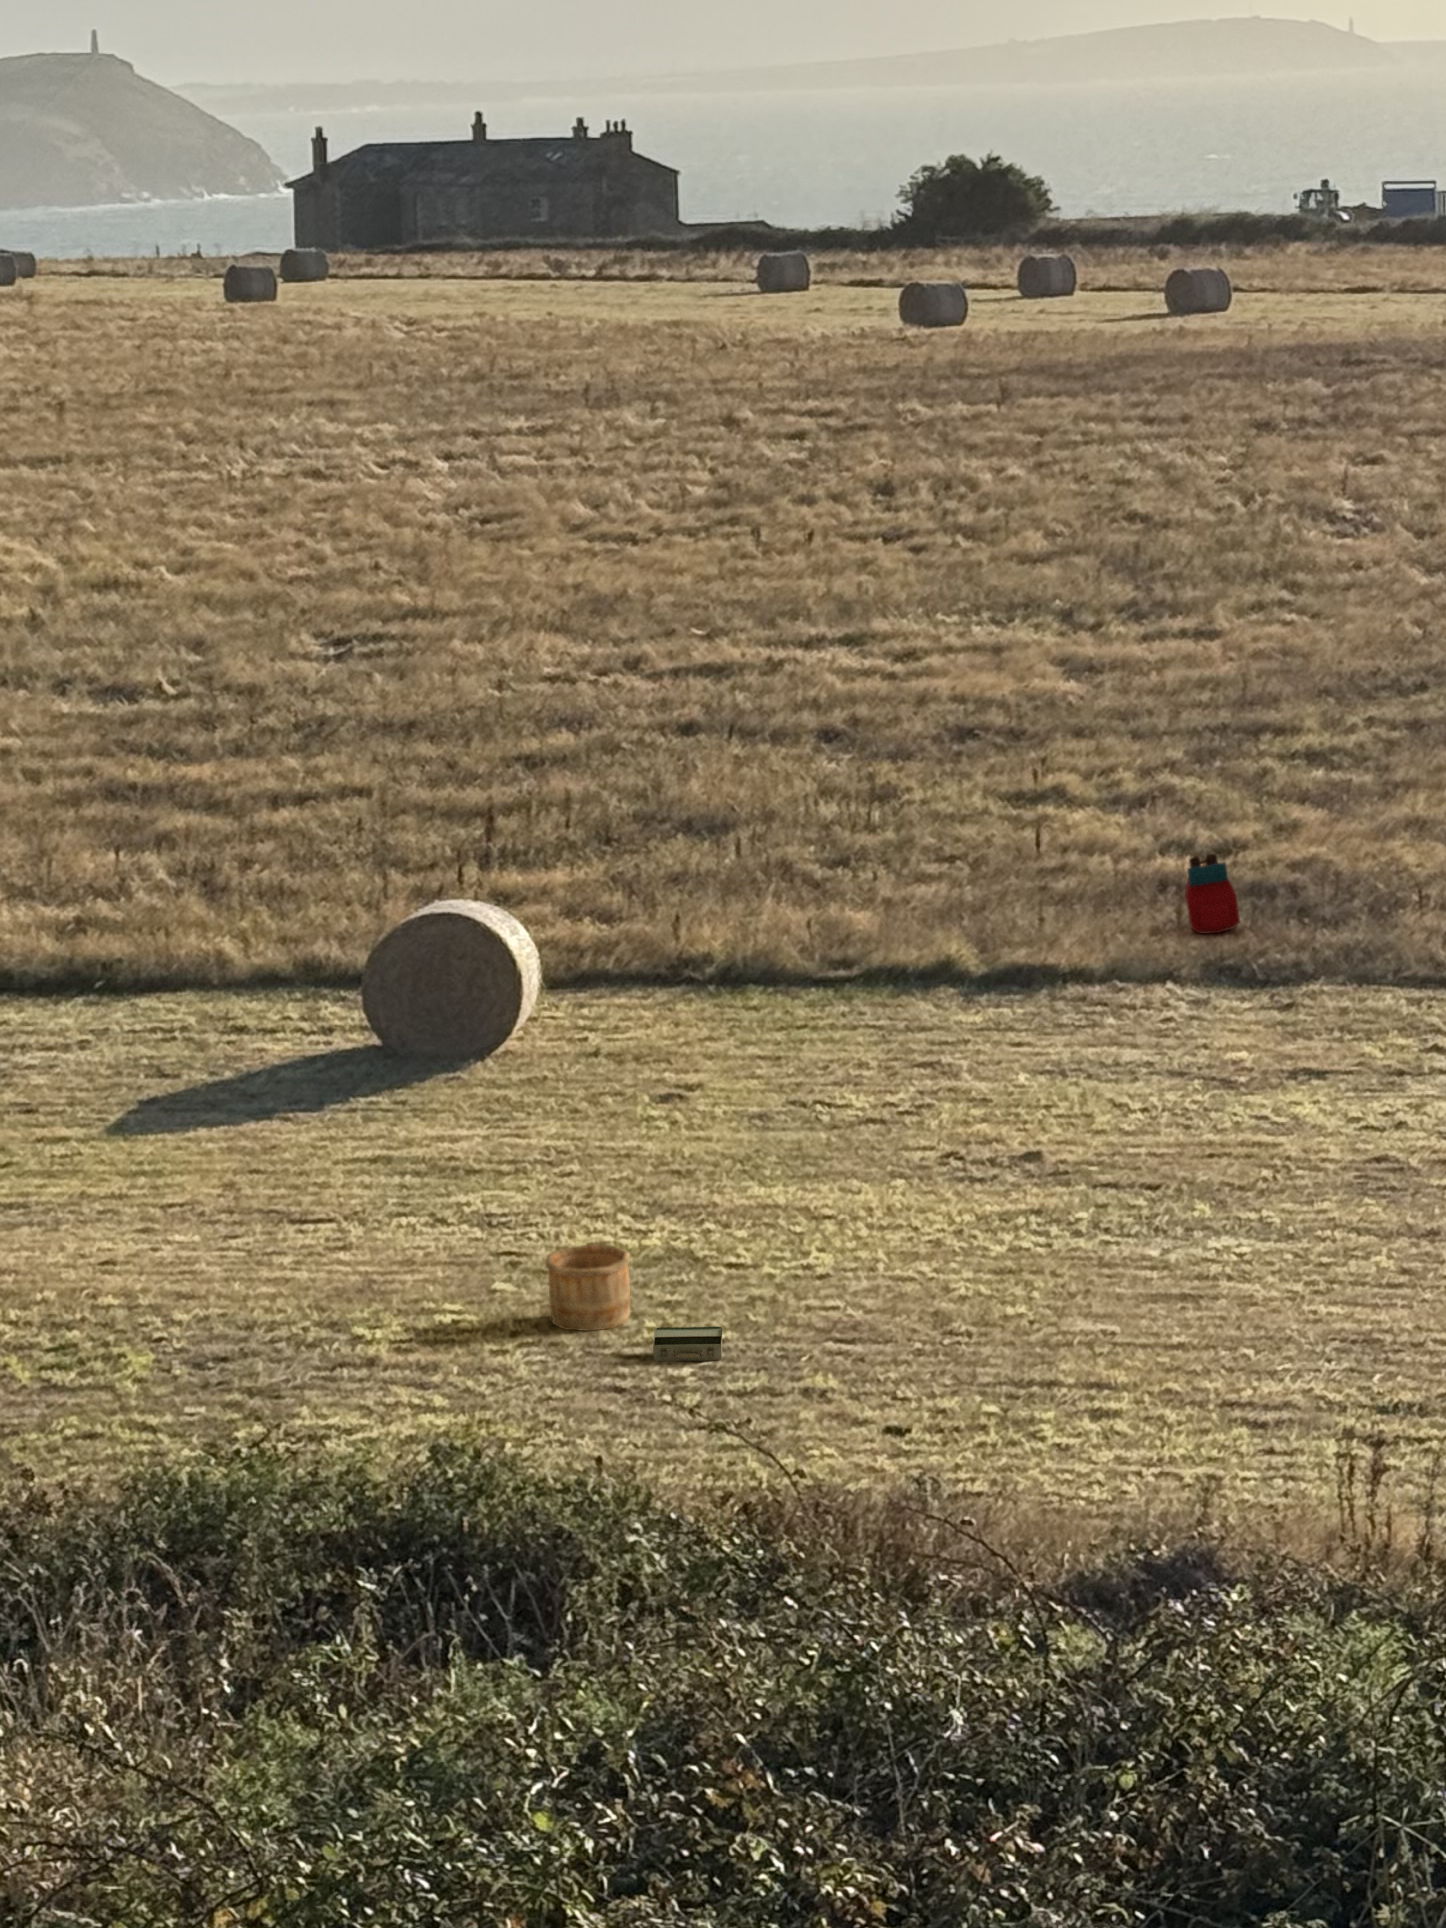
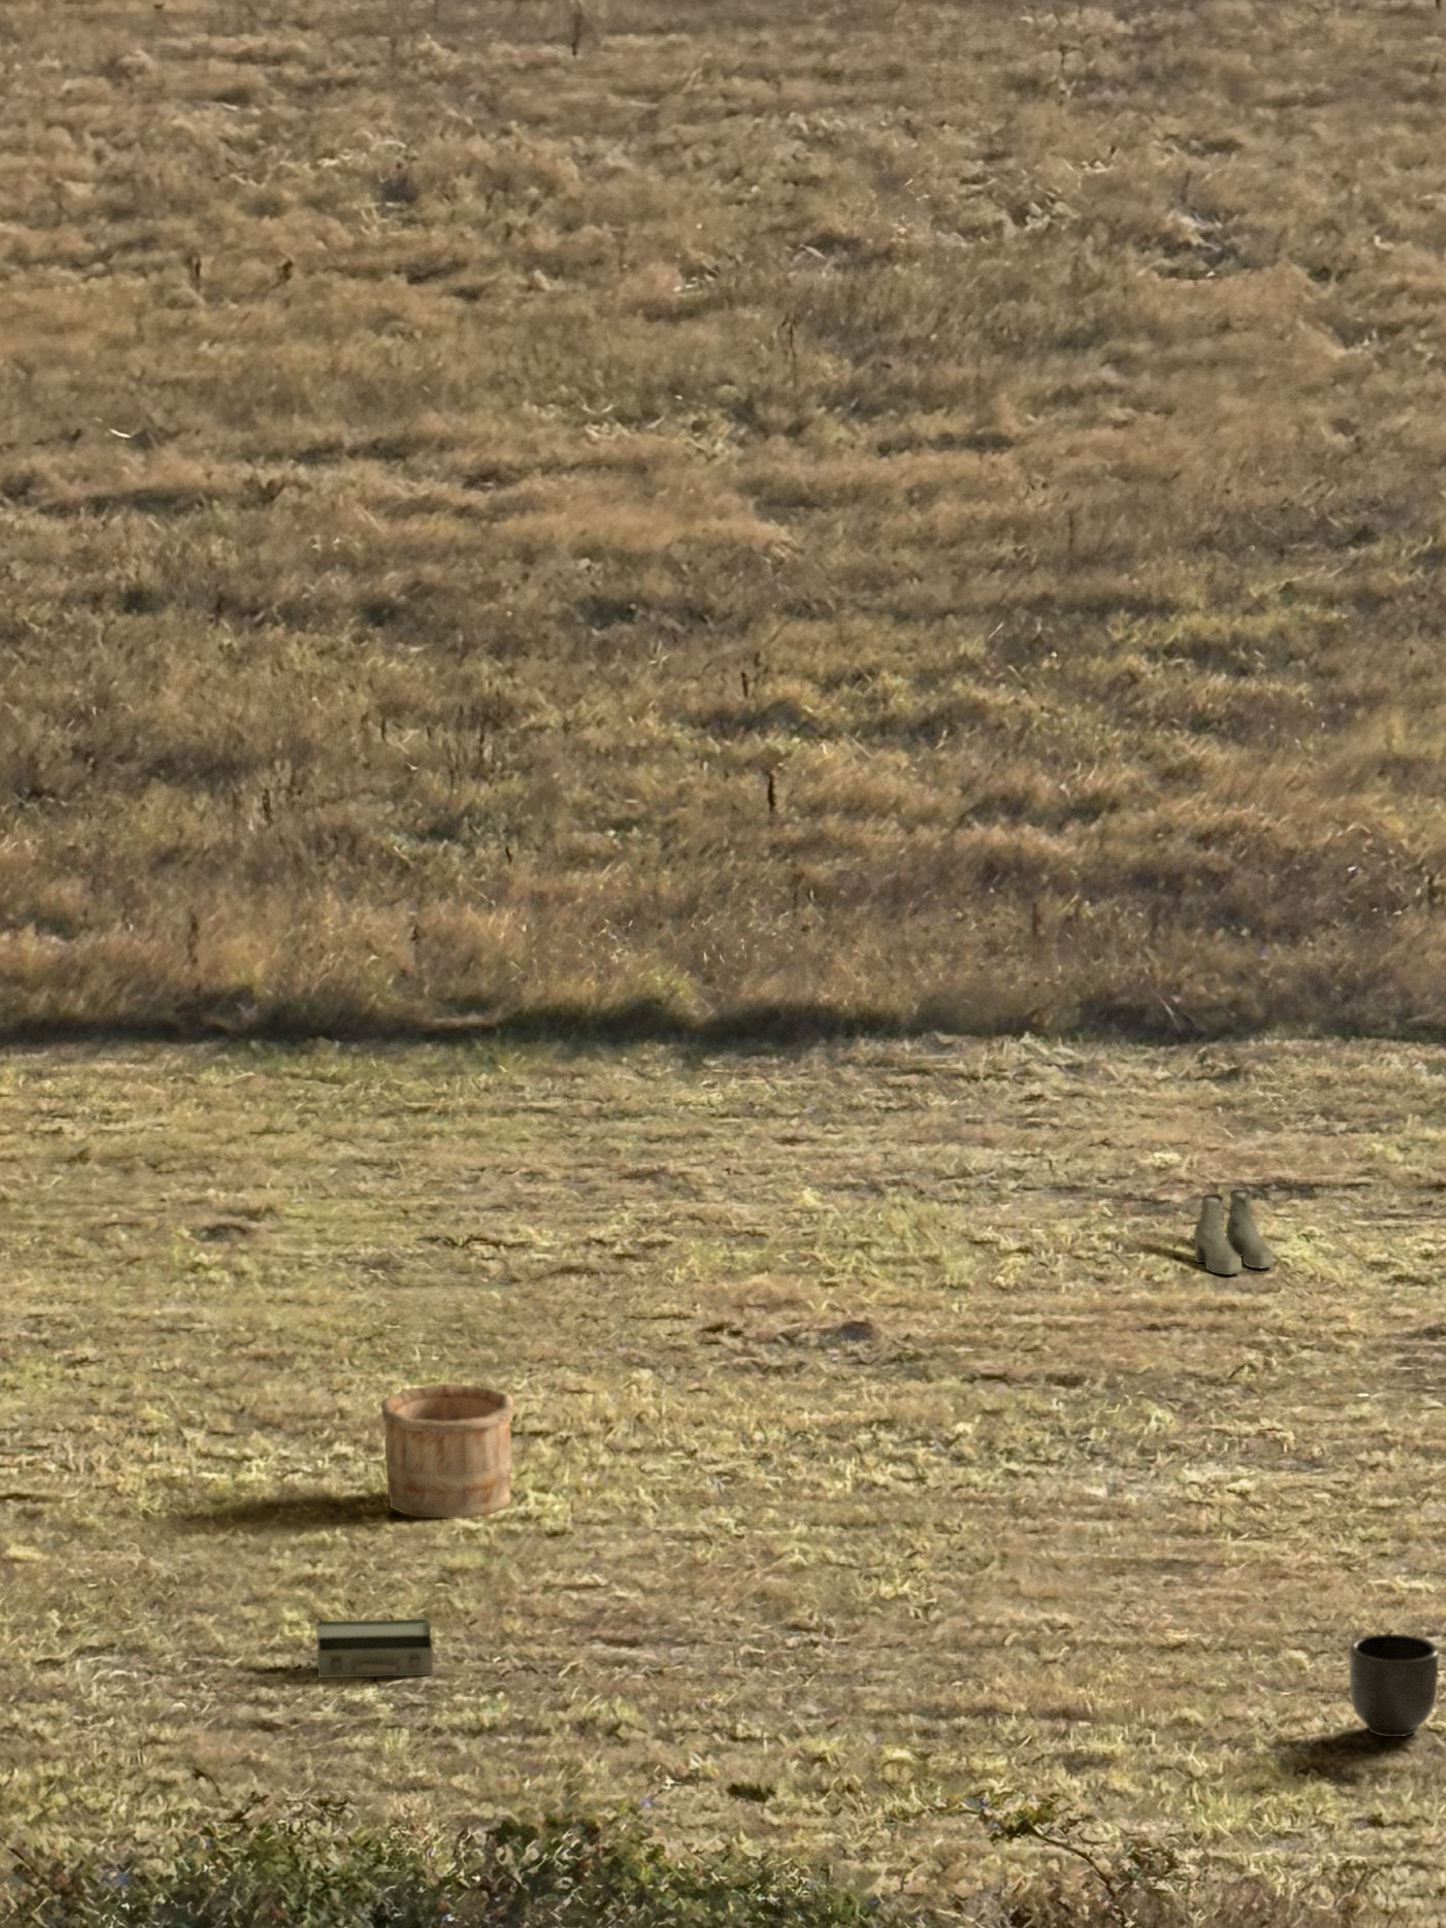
backpack: present [1185,854,1240,934] -> none [1047,814,1141,949]
boots: none [1244,1073,1292,1124] -> present [1194,1189,1274,1275]
wooden bucket: present [545,1244,630,1331] -> present [381,1383,513,1519]
planter: none [1268,1340,1322,1403] -> present [1349,1634,1439,1737]

